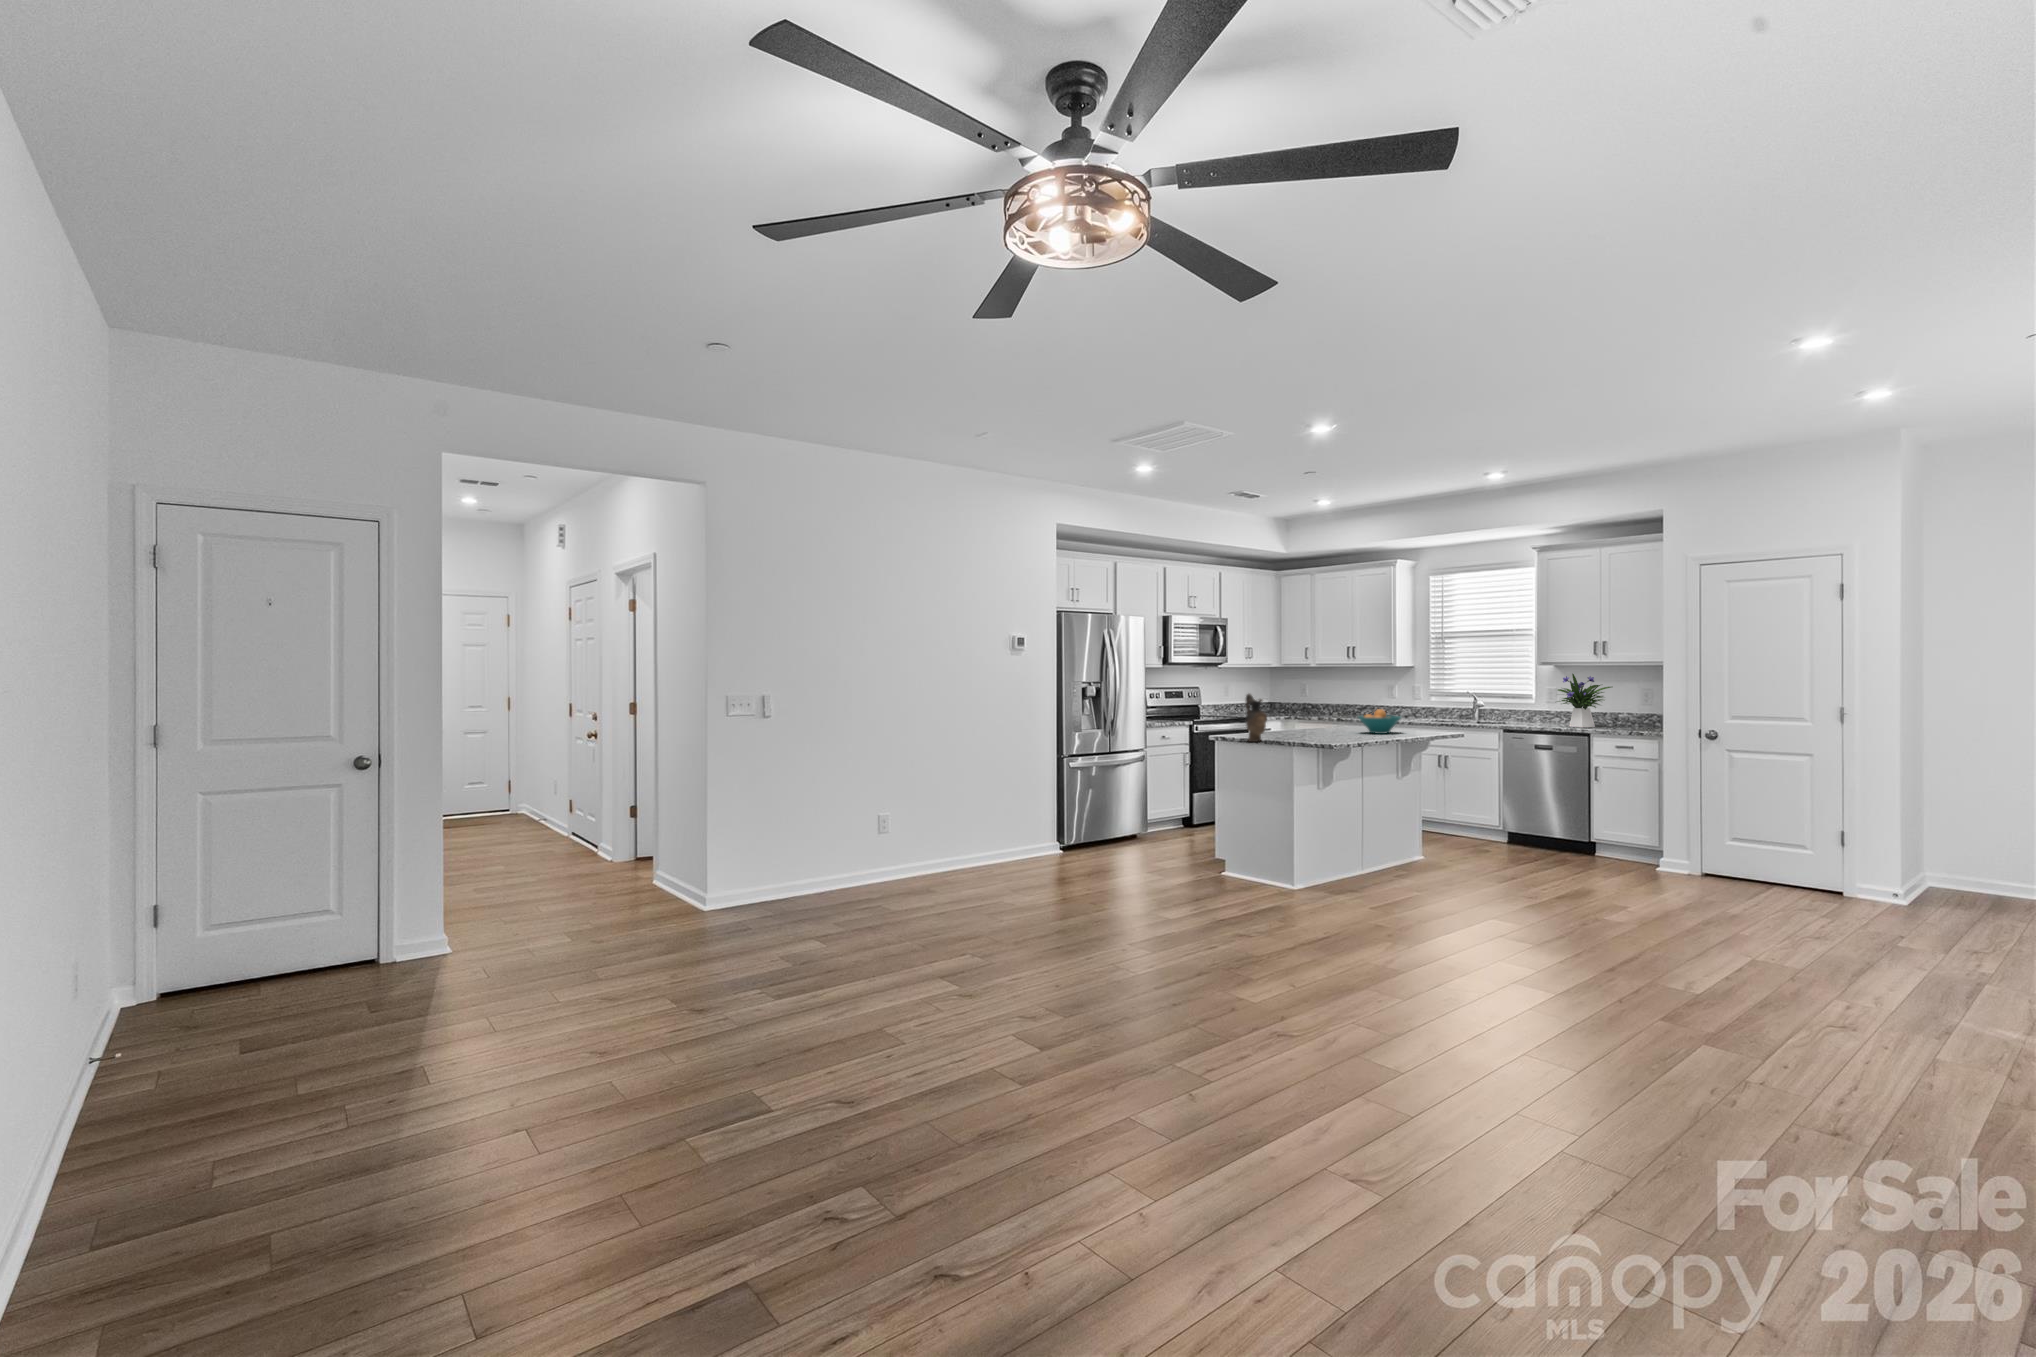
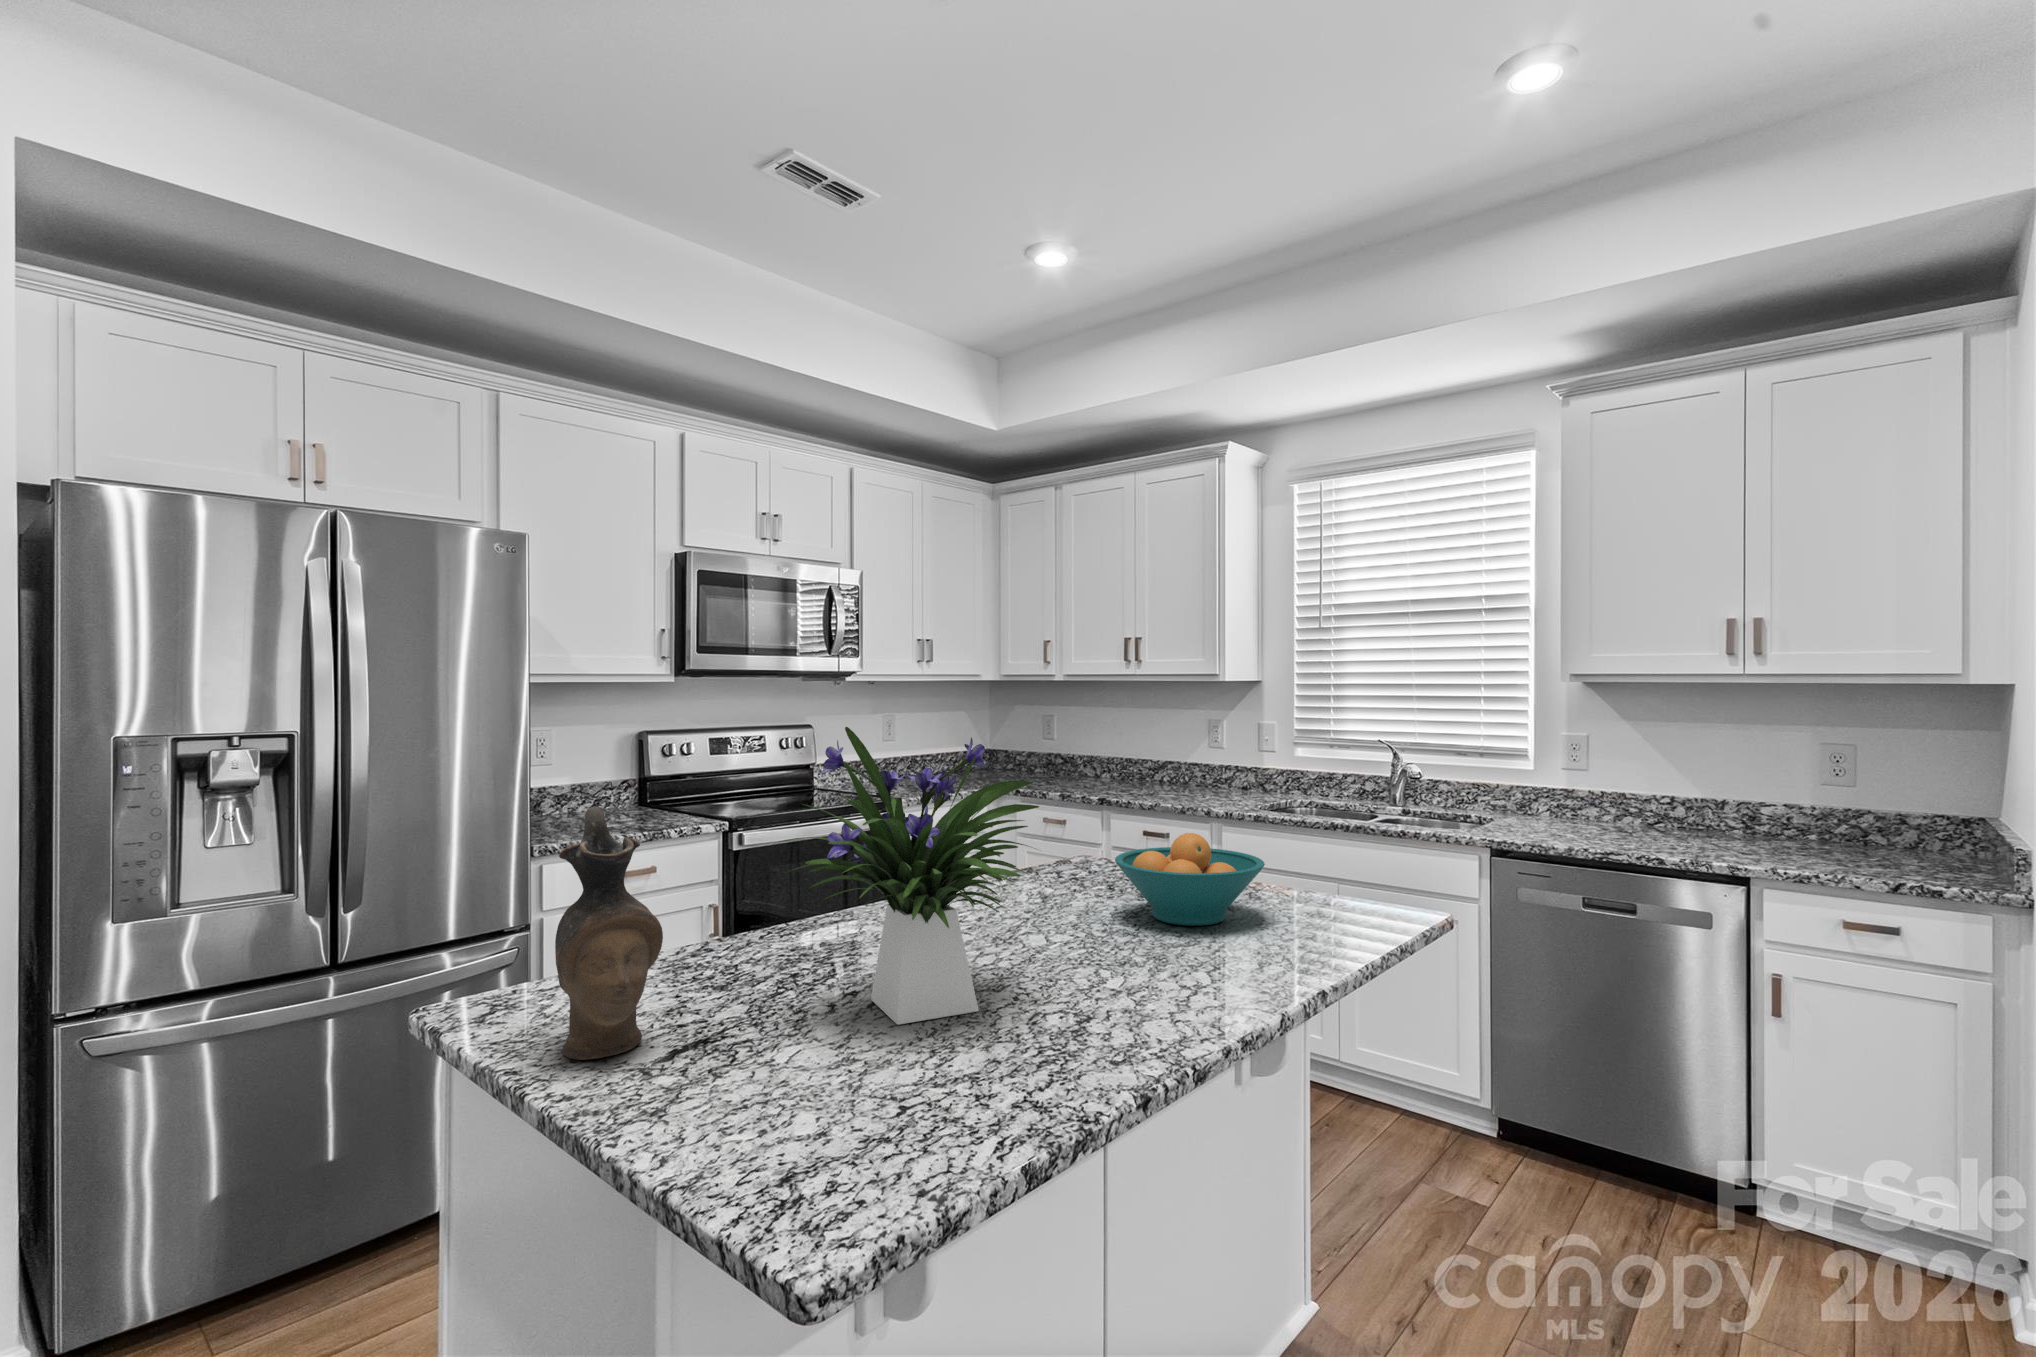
flower arrangement: present [1558,674,1611,727] -> present [779,727,1039,1025]

